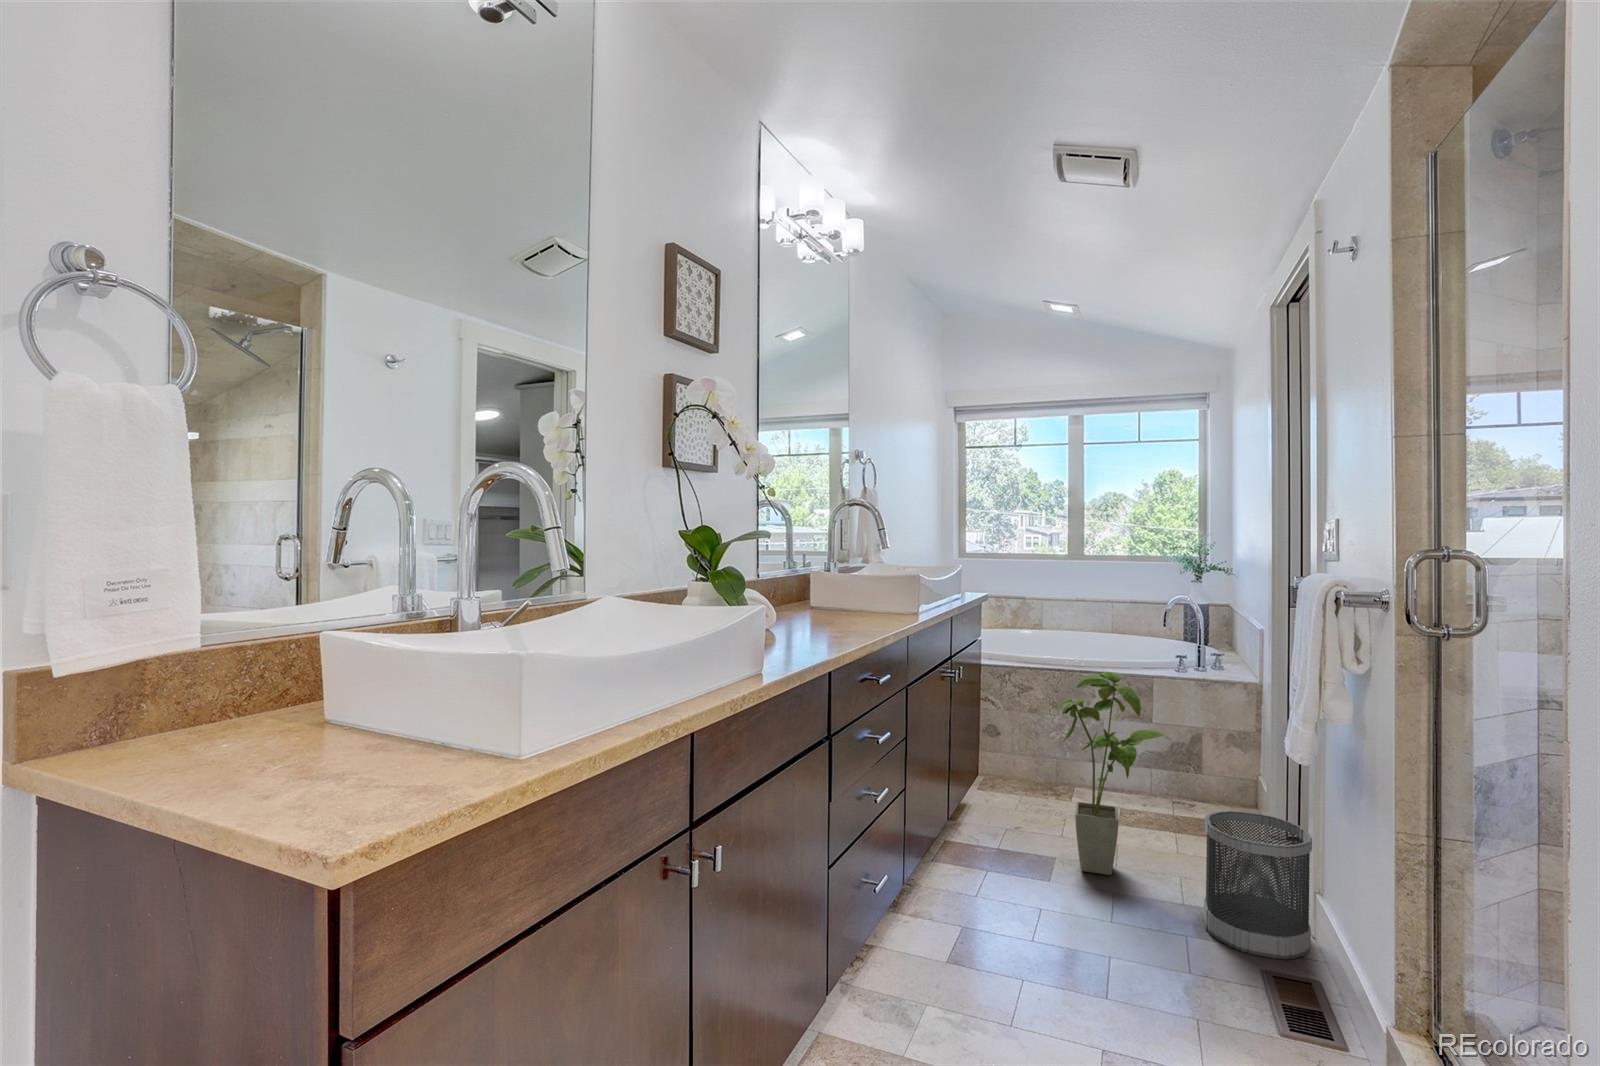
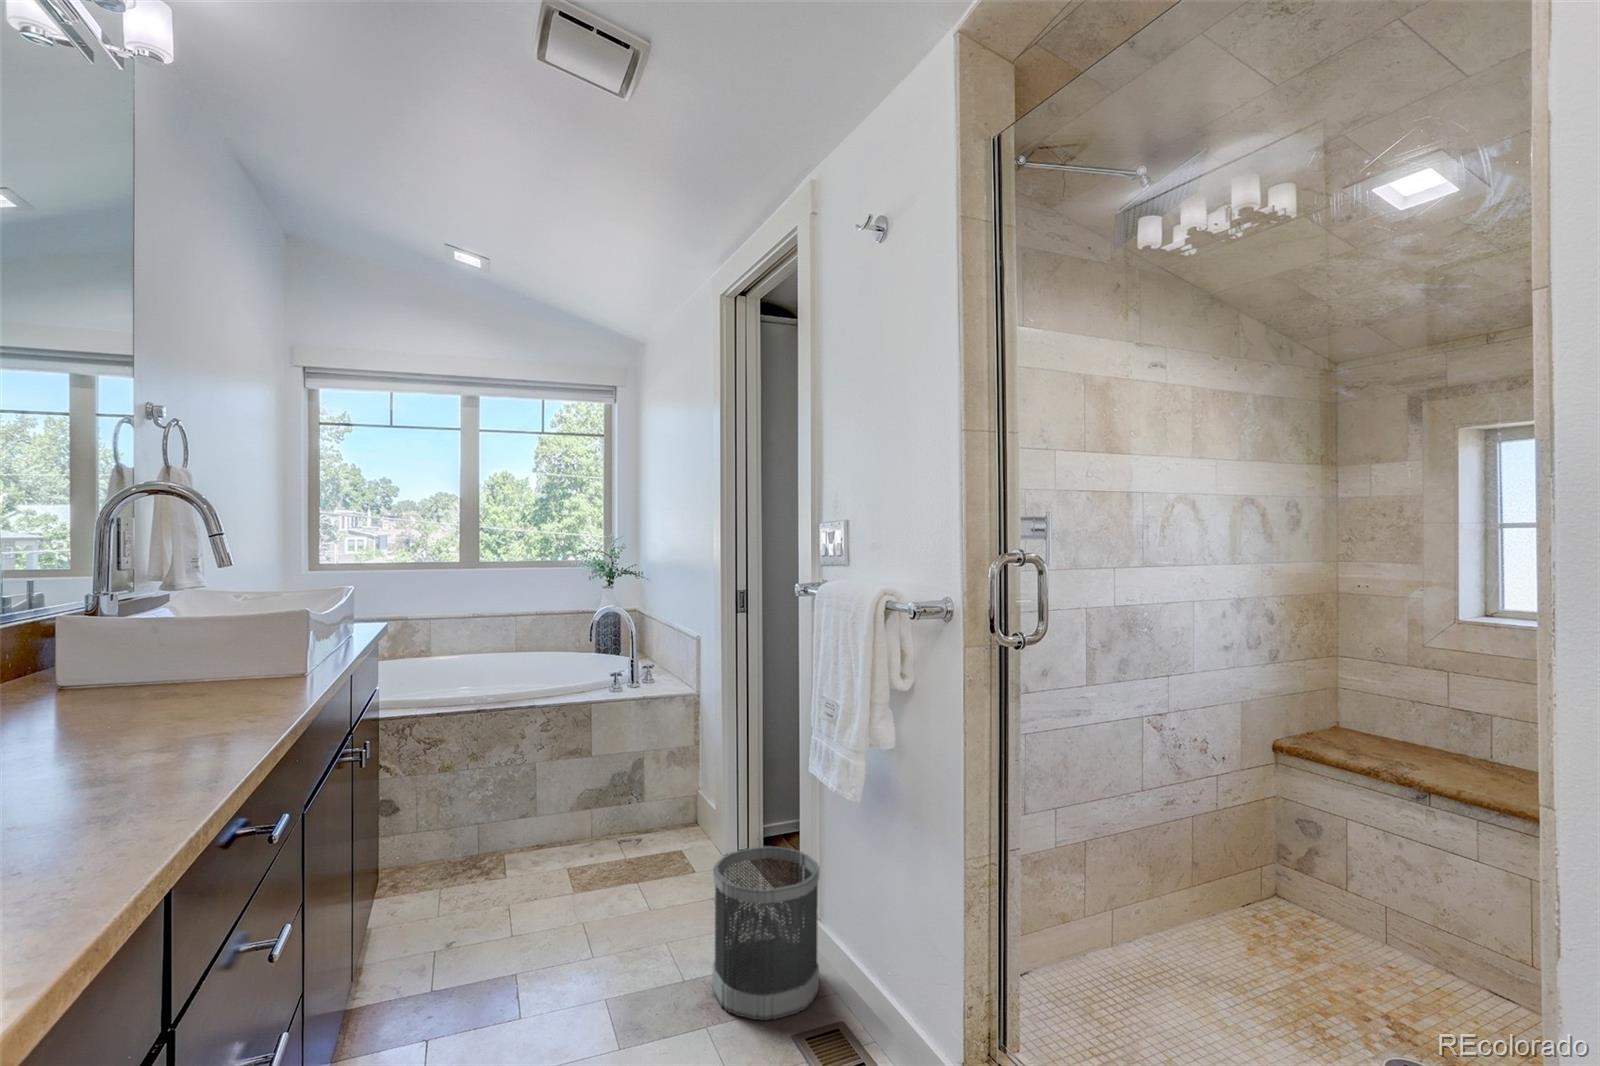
house plant: present [1058,672,1170,875] -> none [517,713,652,983]

